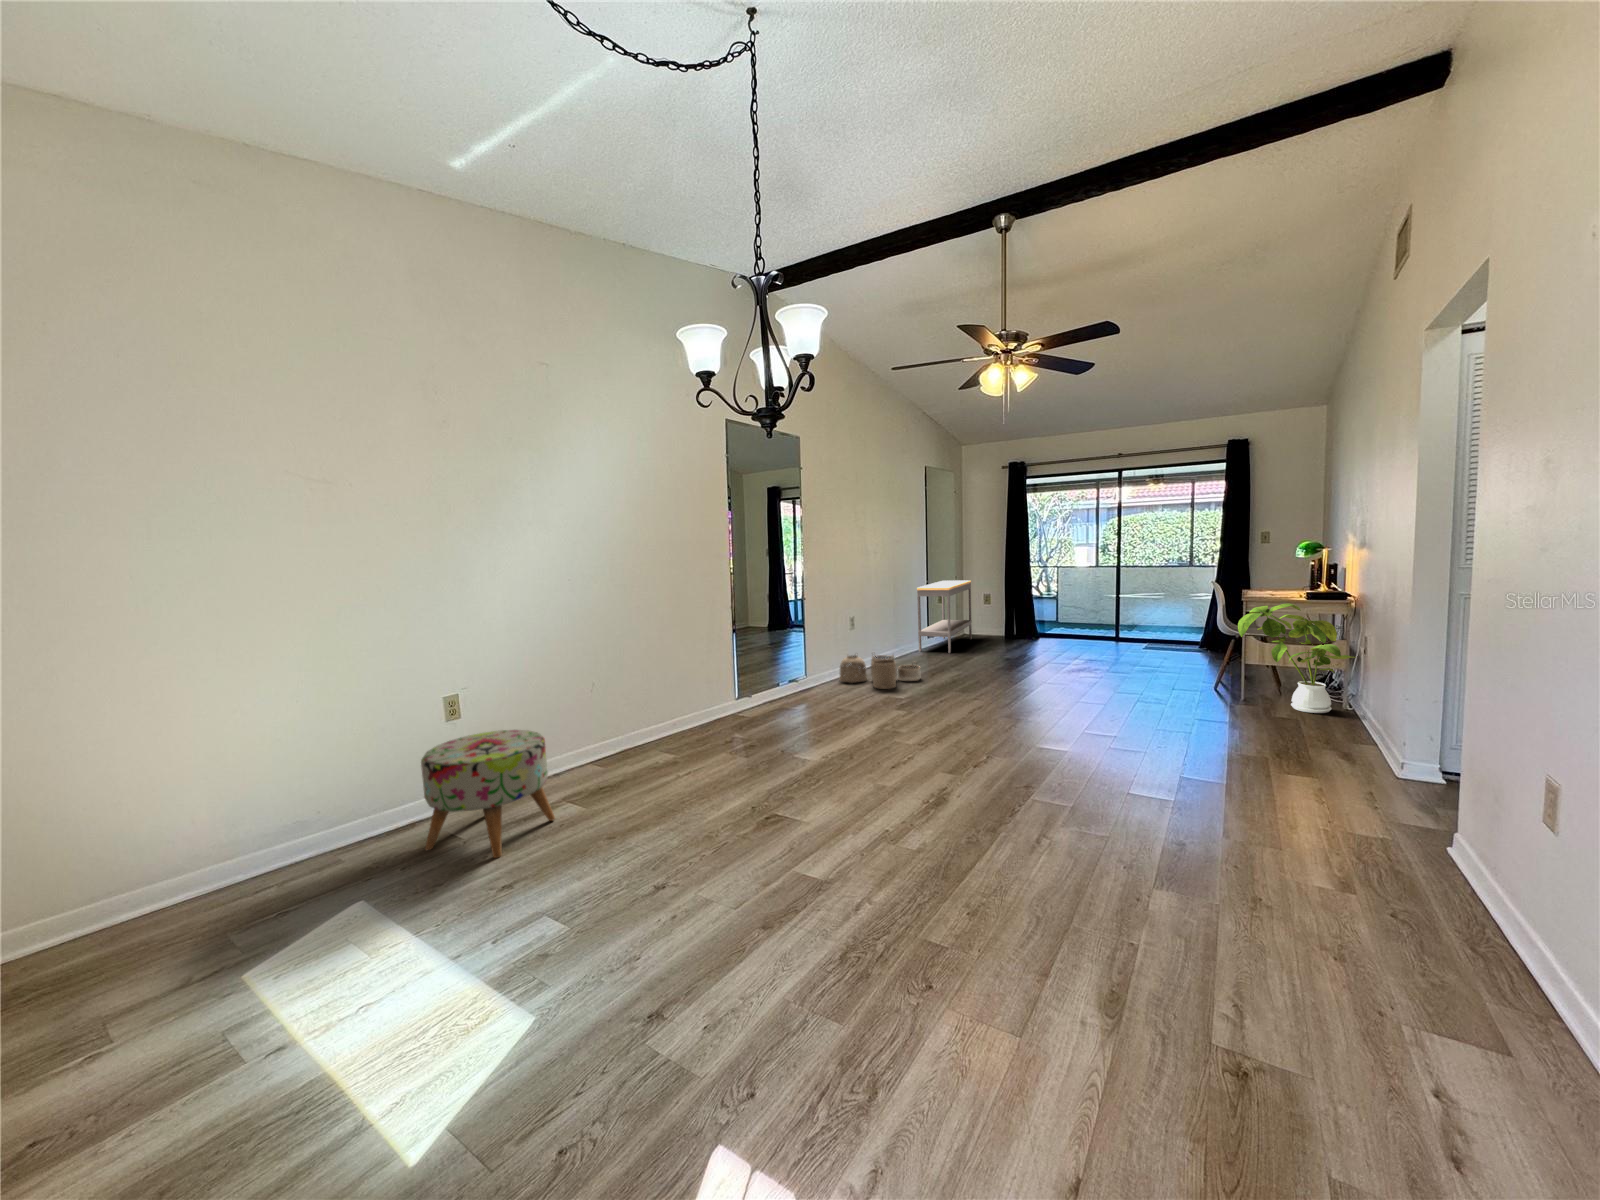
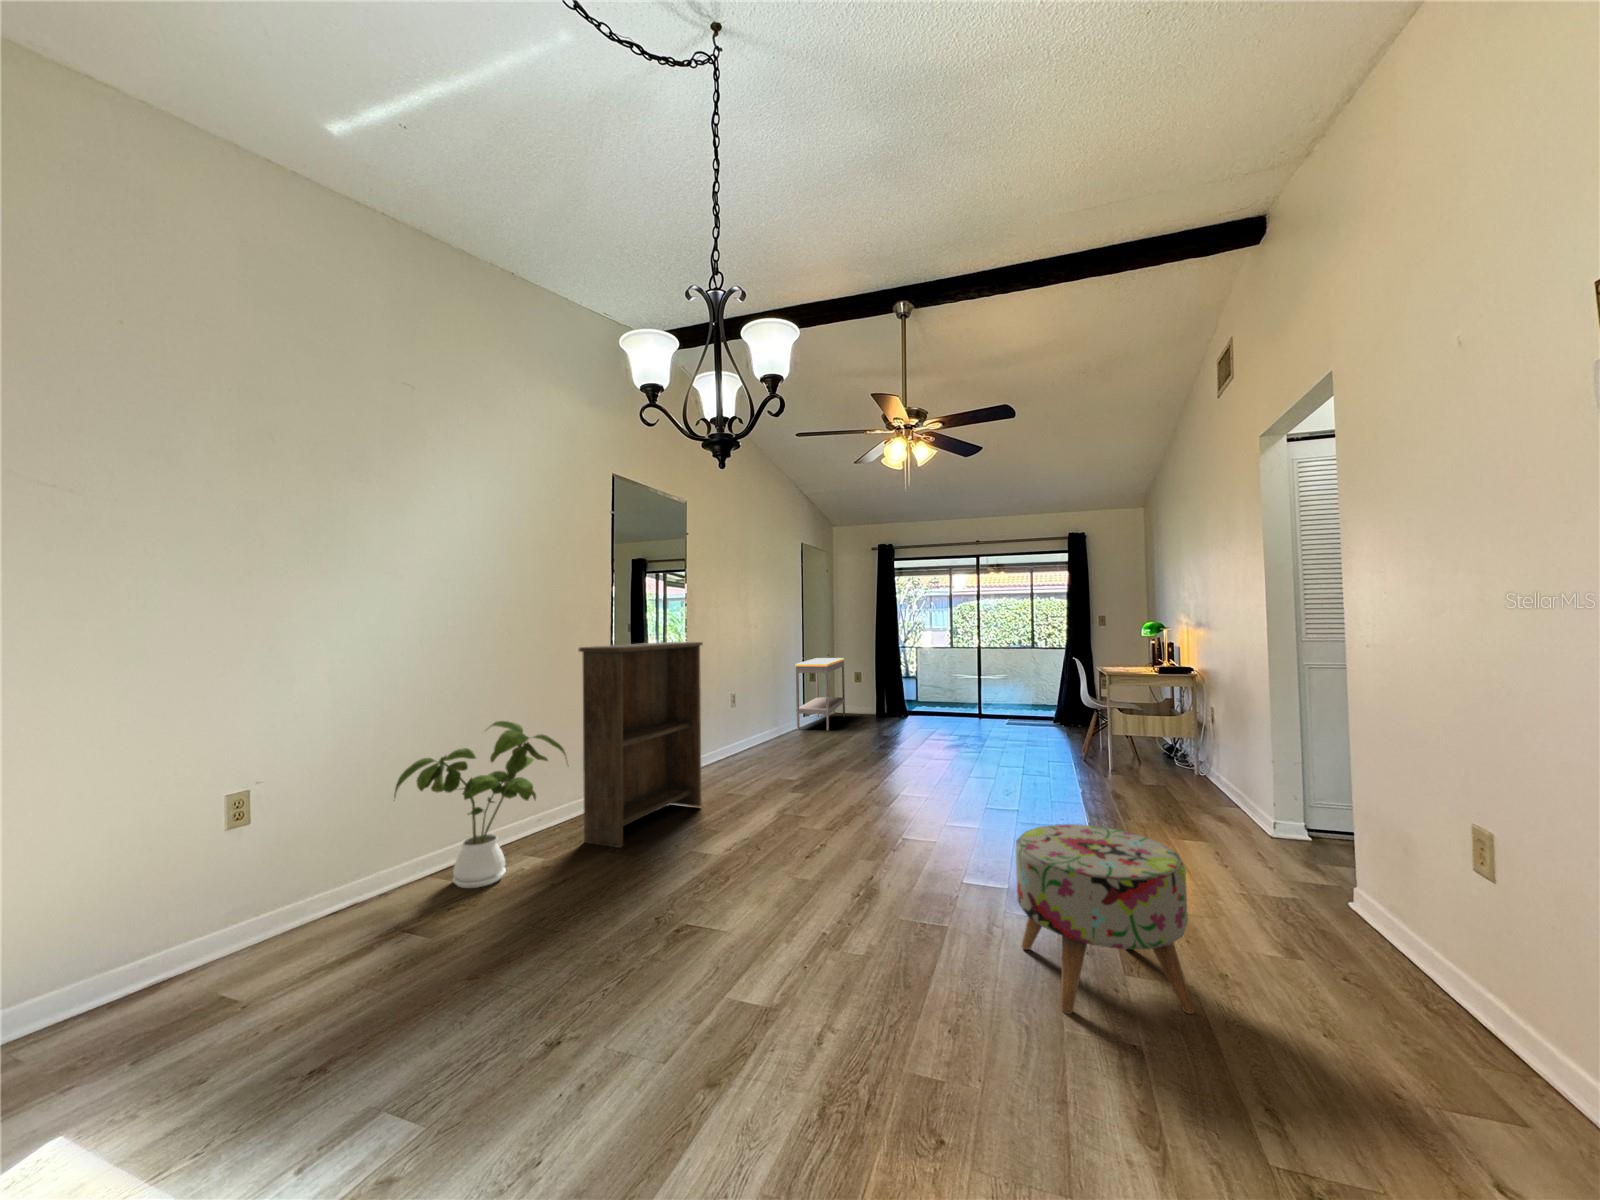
bookshelf: none [693,573,810,752] -> present [579,642,703,848]
house plant: present [1238,603,1356,713] -> present [394,721,566,888]
woven basket: present [840,655,920,689] -> none [722,730,808,769]
ottoman: present [421,730,555,858] -> present [1016,824,1194,1014]

